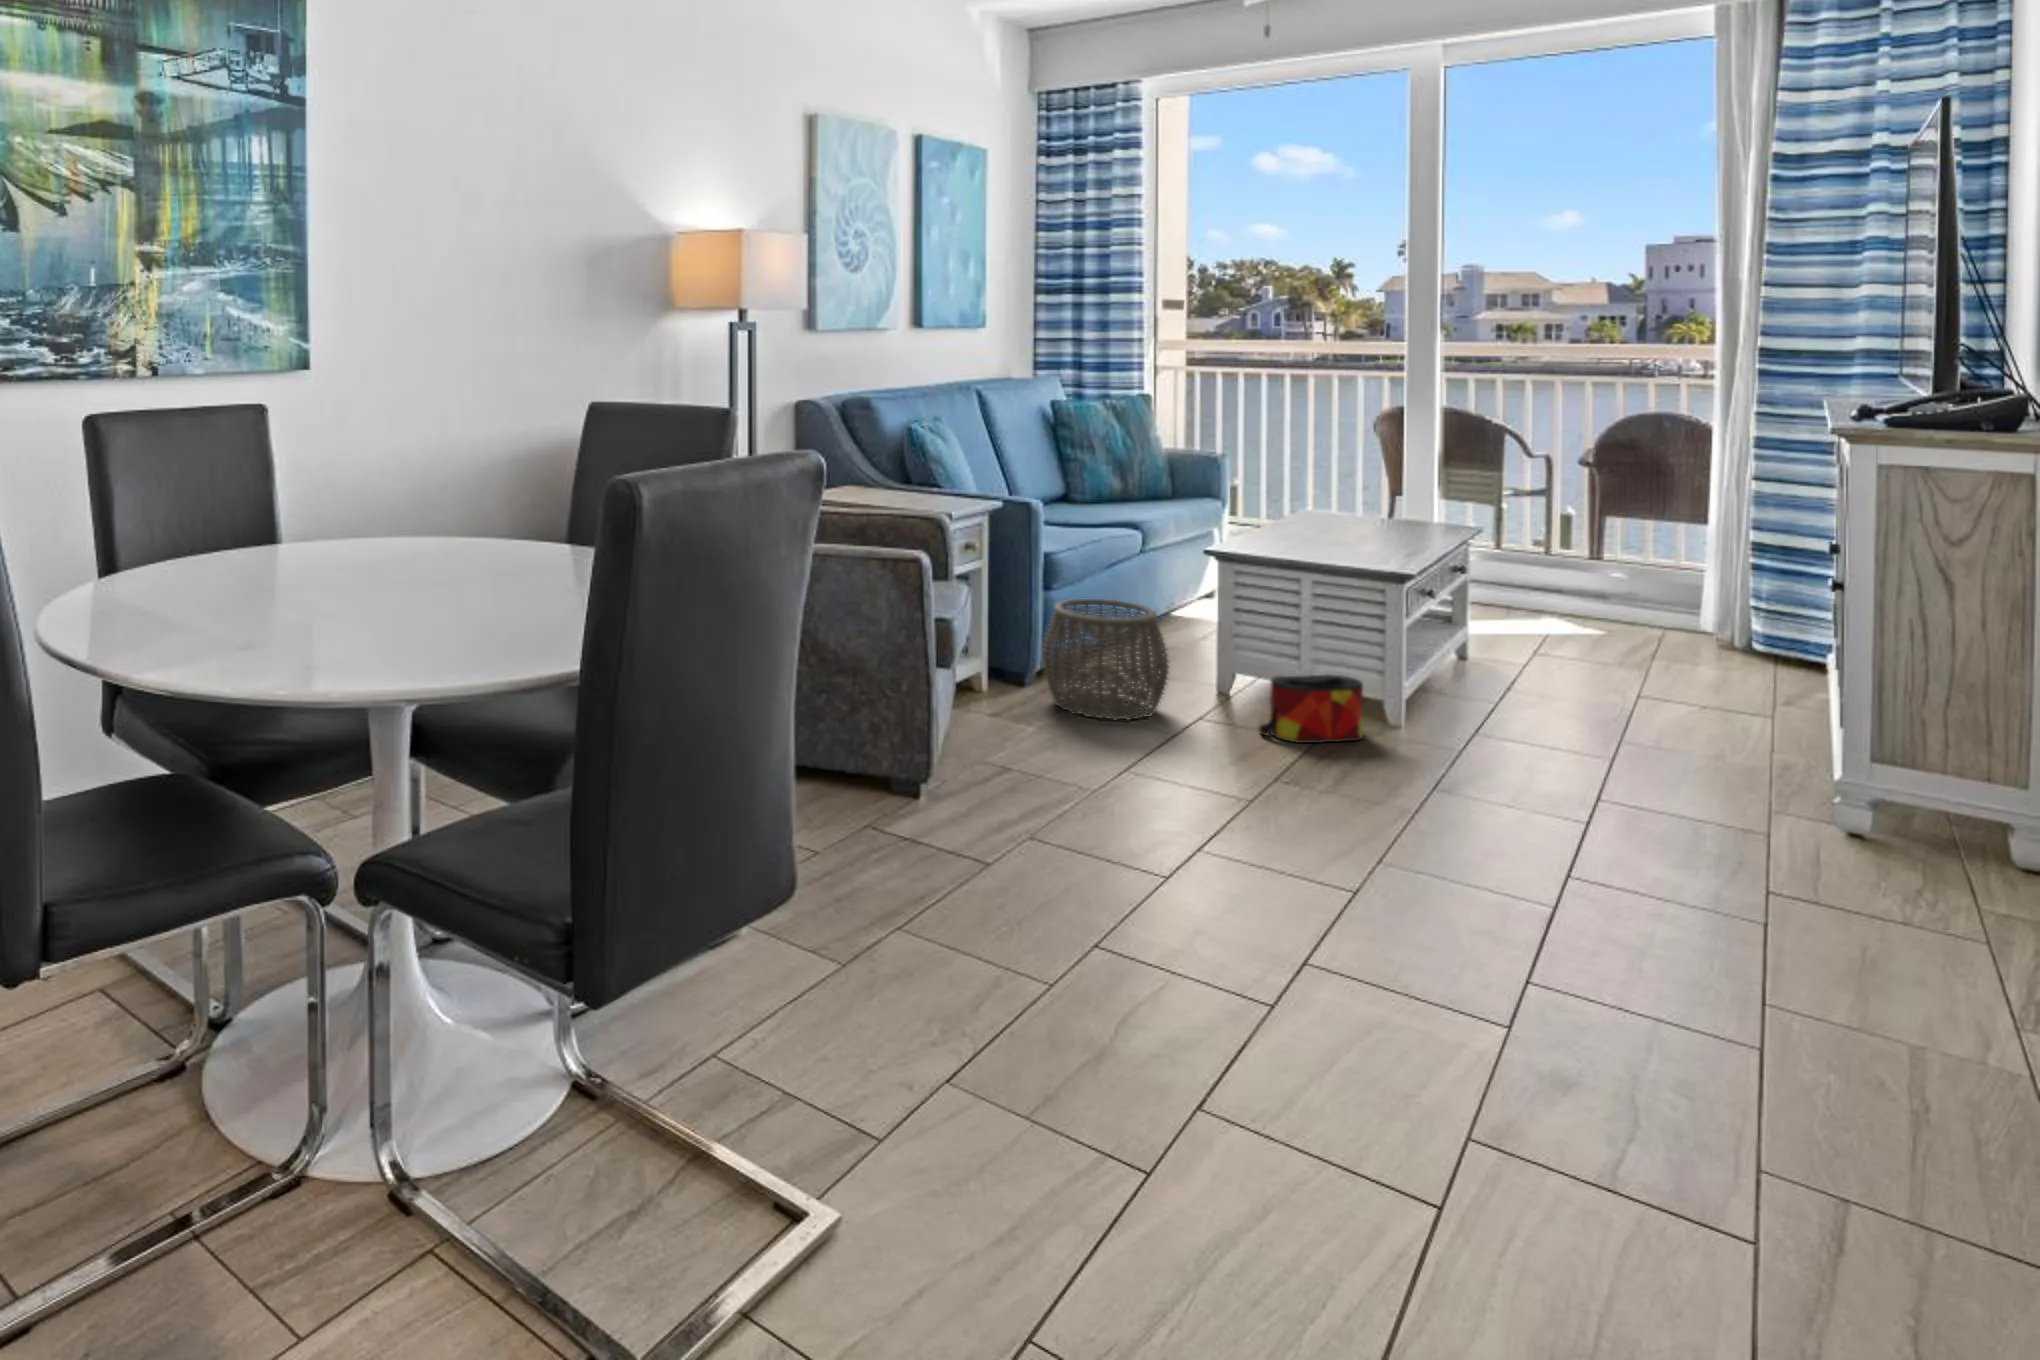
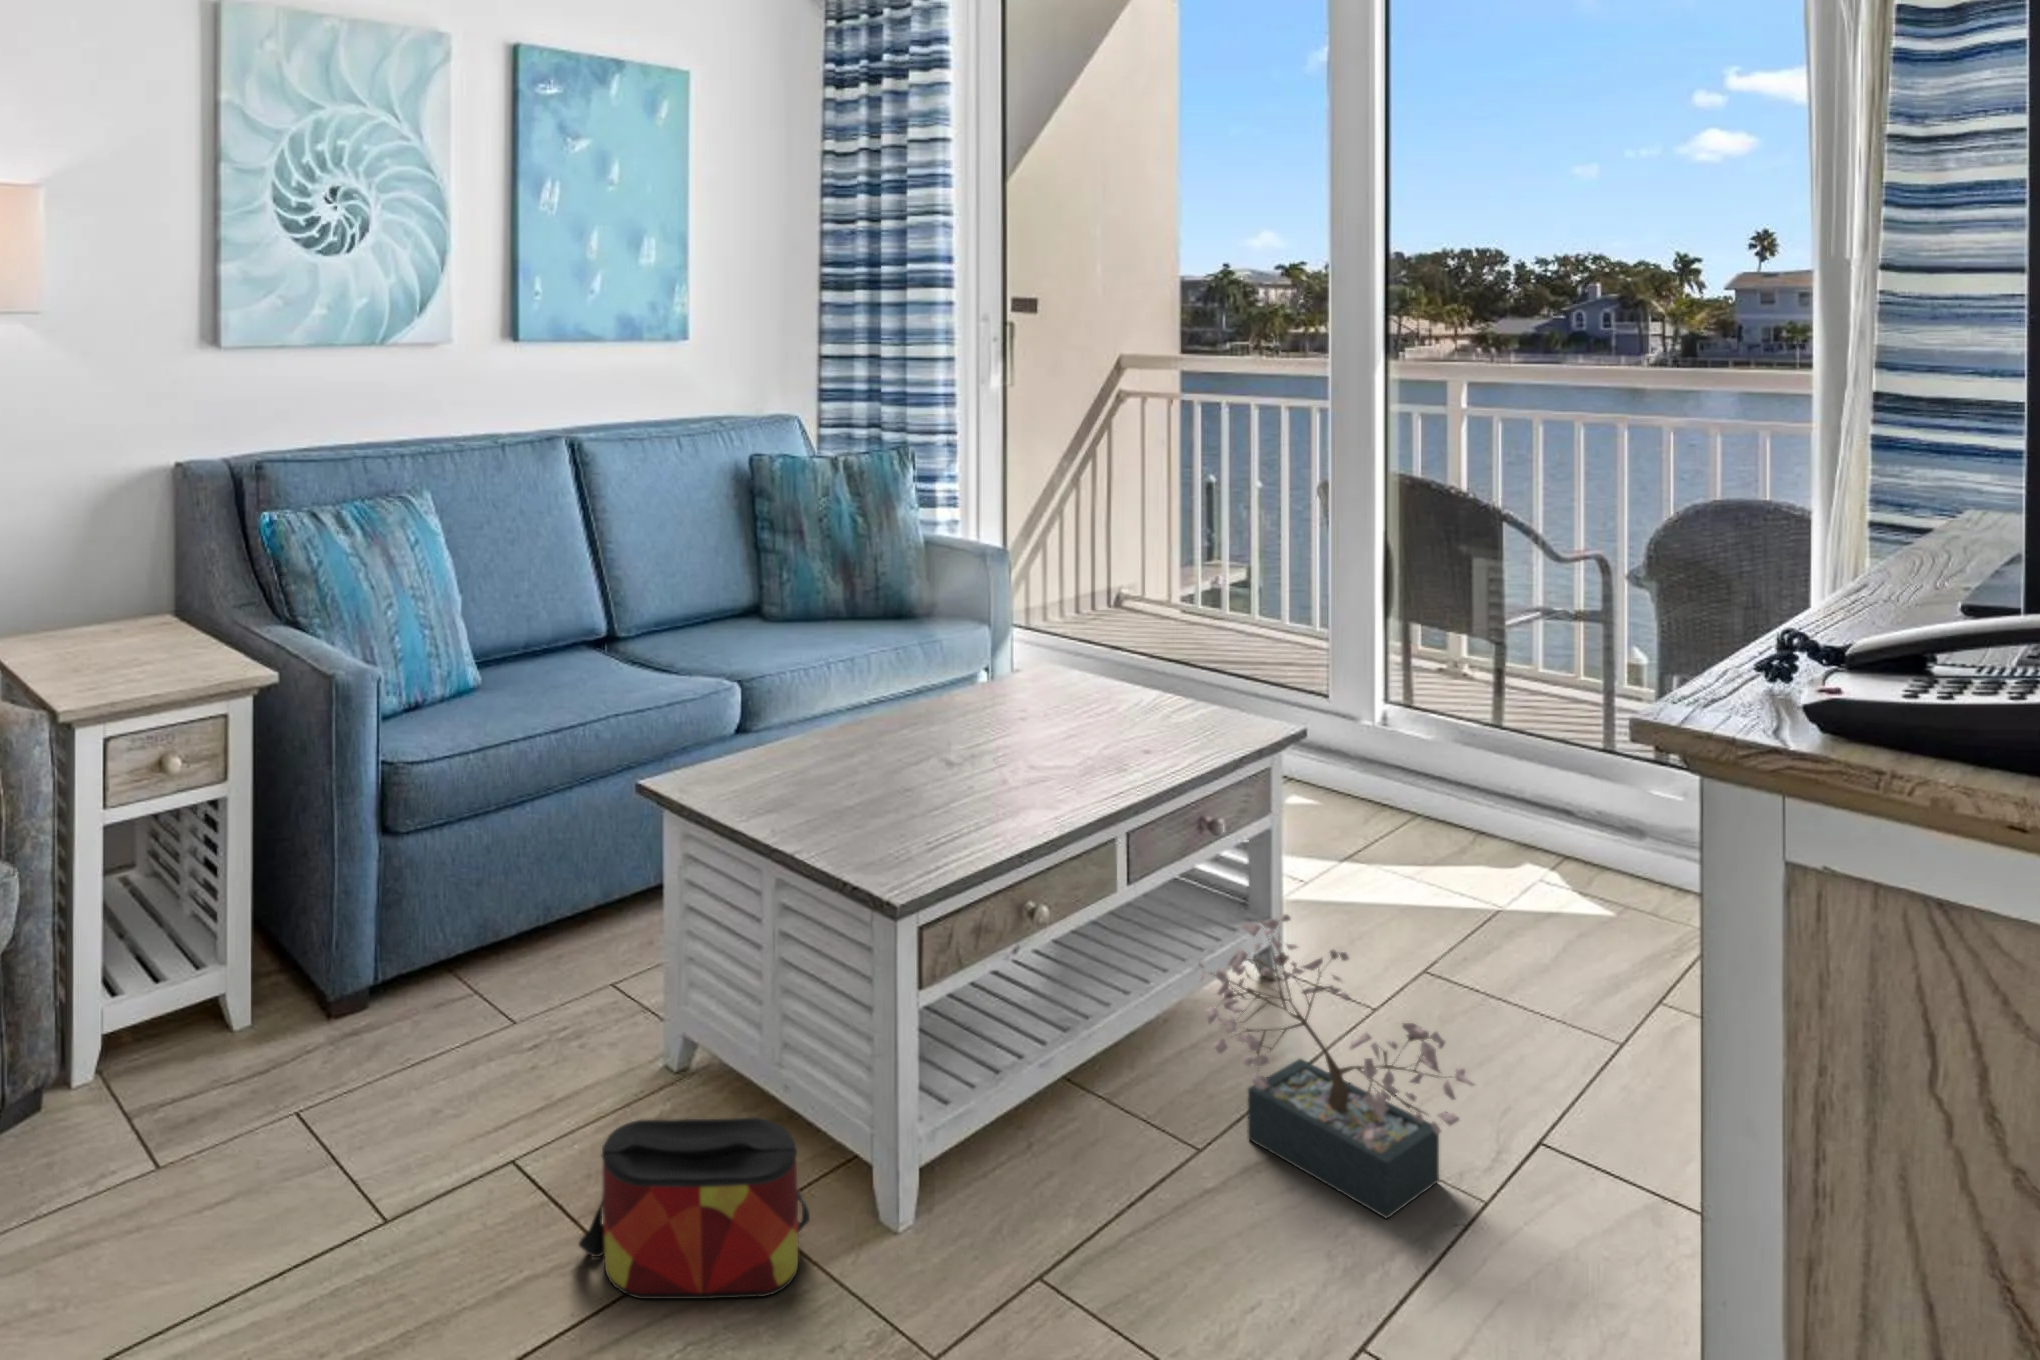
woven basket: present [1042,599,1169,720] -> none [273,885,511,1176]
decorative plant: none [1486,599,1629,716] -> present [1198,914,1475,1218]

